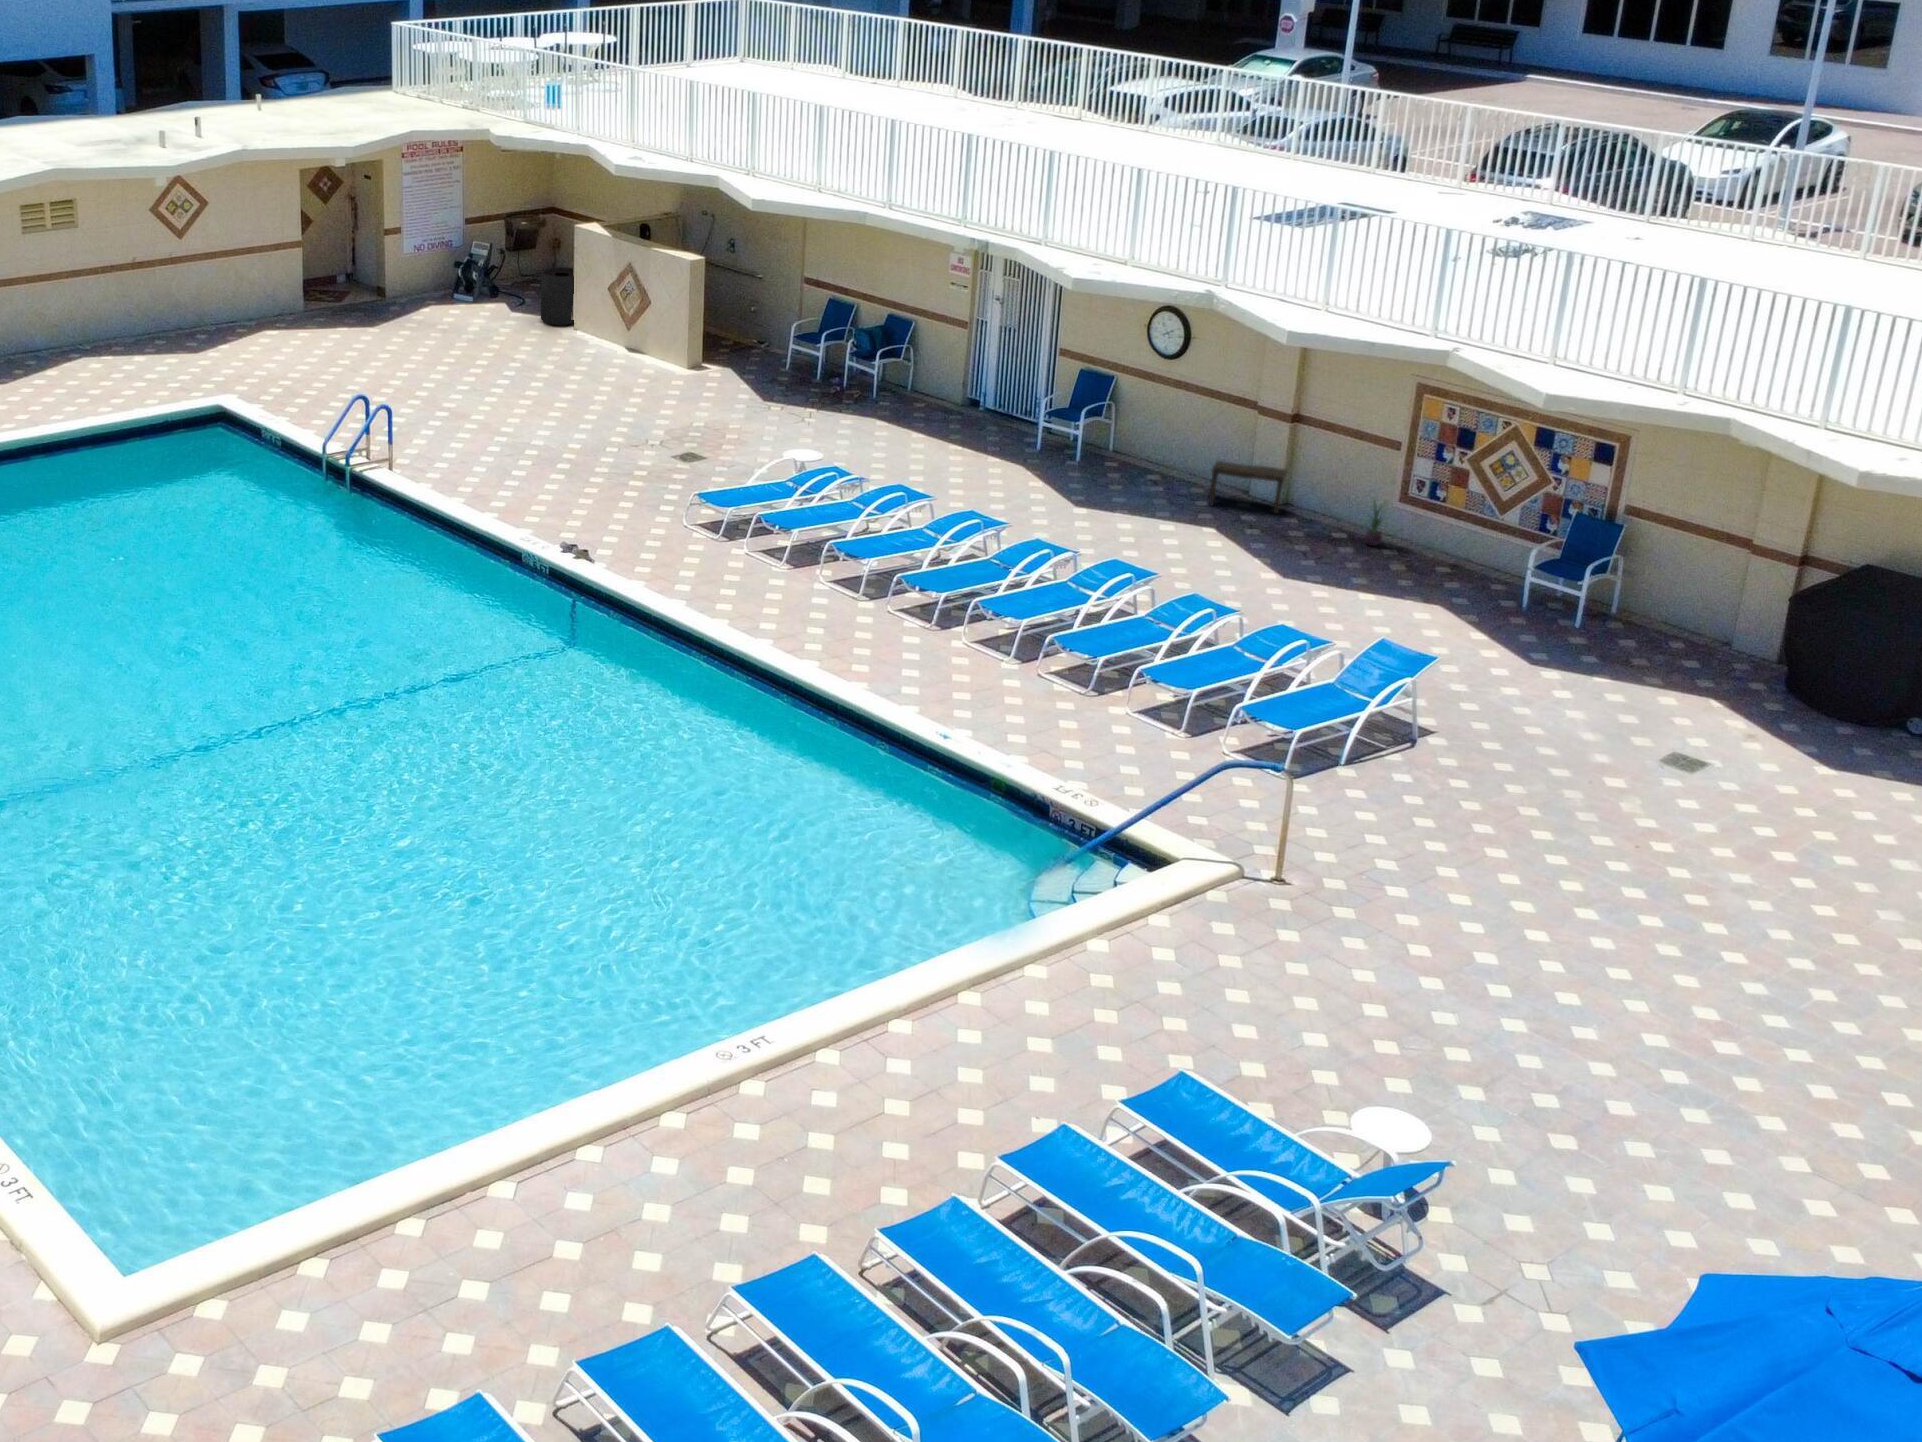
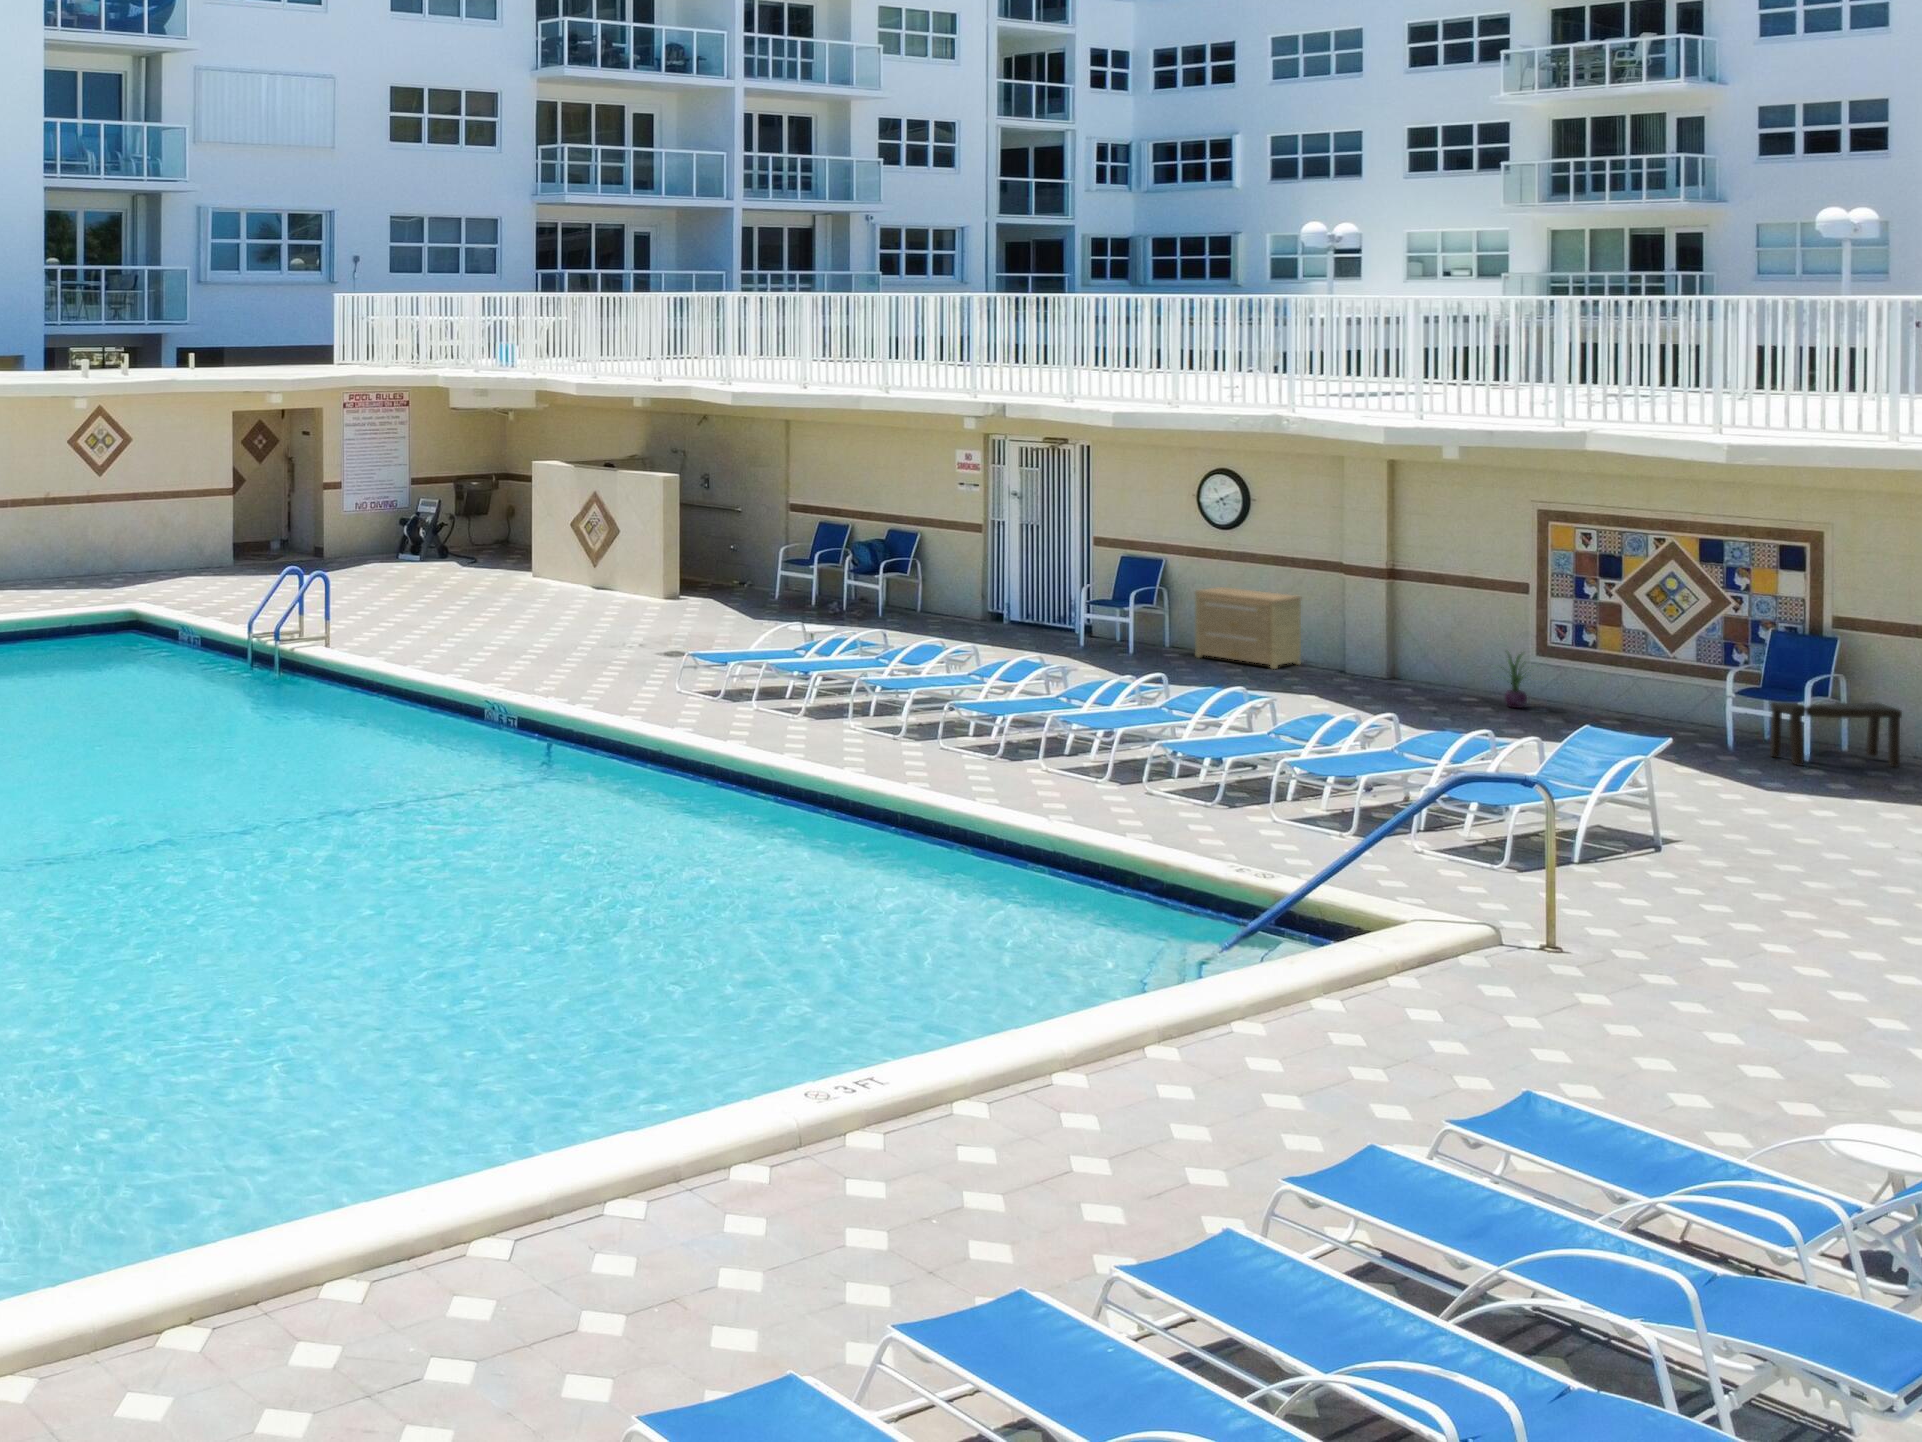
trash can: present [541,267,574,326] -> none [495,518,540,579]
side table: none [1131,403,1225,484] -> present [1195,587,1301,669]
bench: present [1209,461,1287,514] -> present [1770,702,1902,767]

